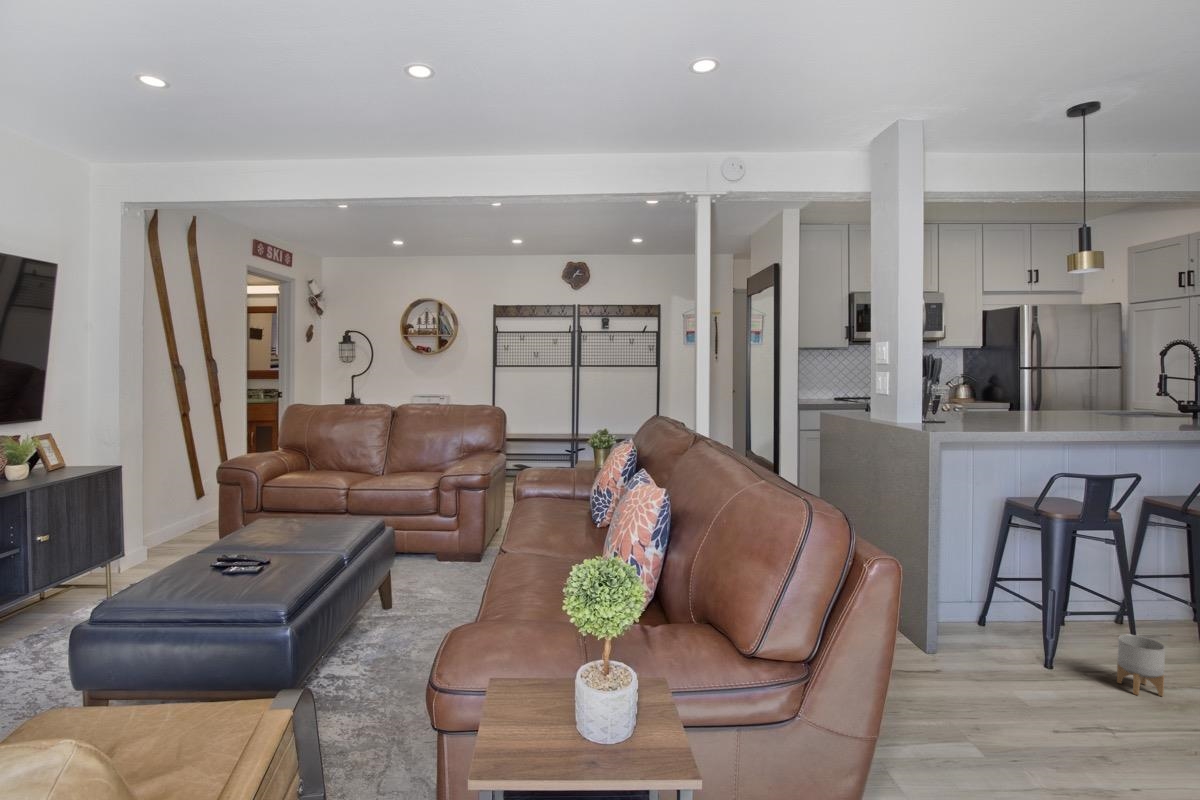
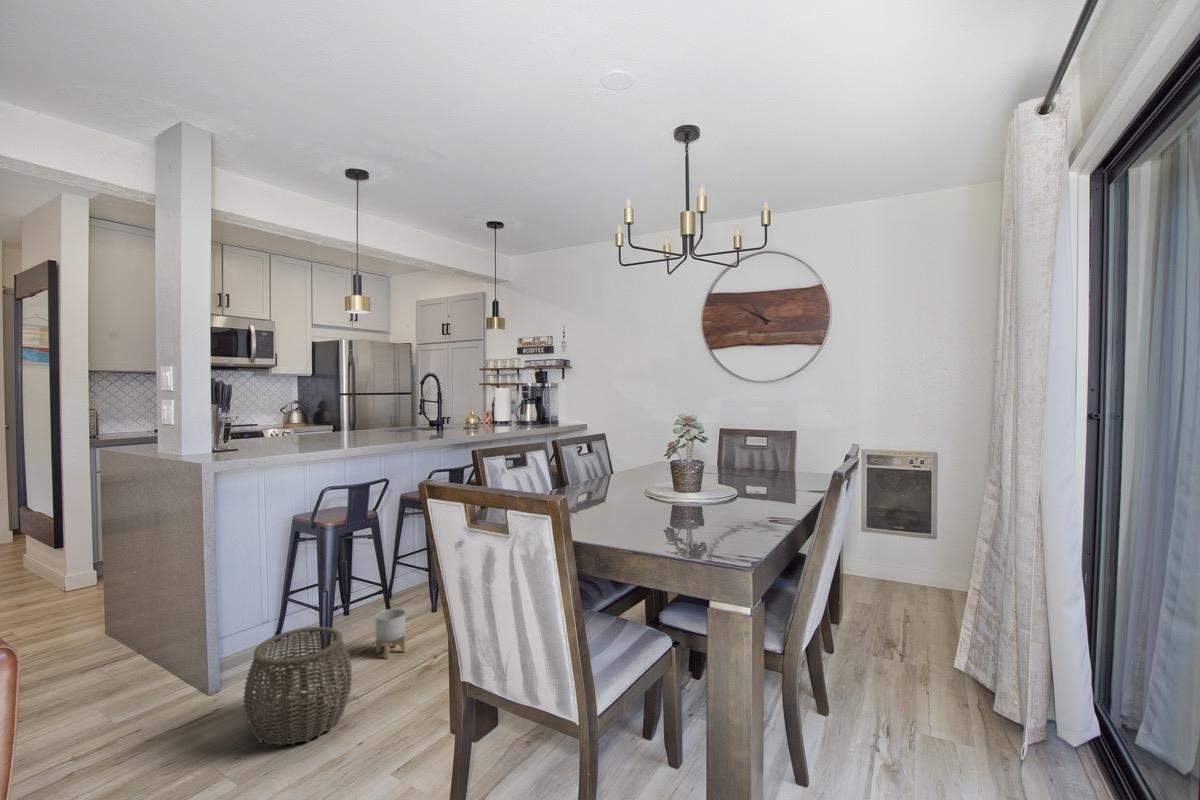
woven basket: none [979,621,1108,749] -> present [243,627,352,746]

